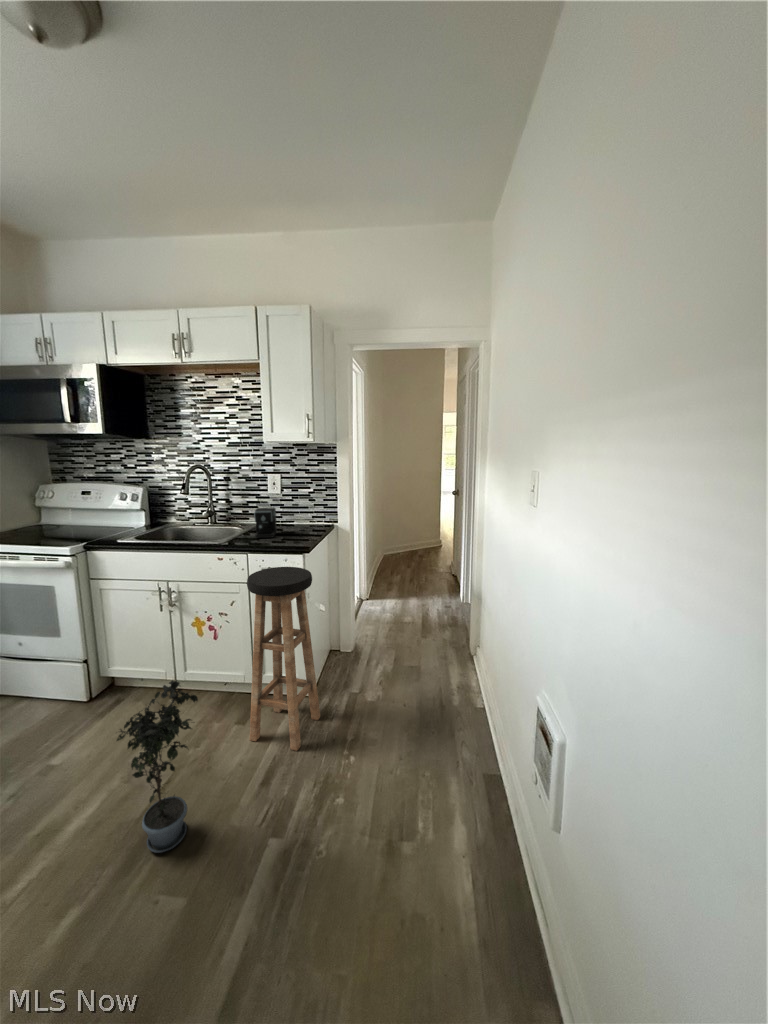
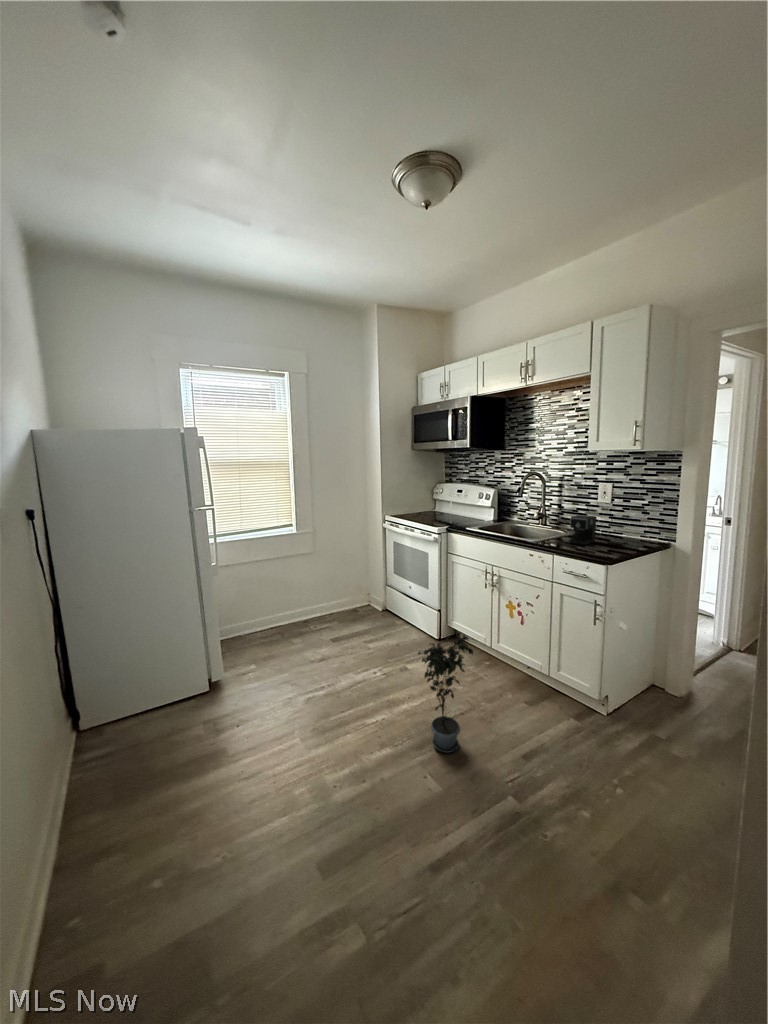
bar stool: present [247,567,320,751] -> none [528,572,605,750]

